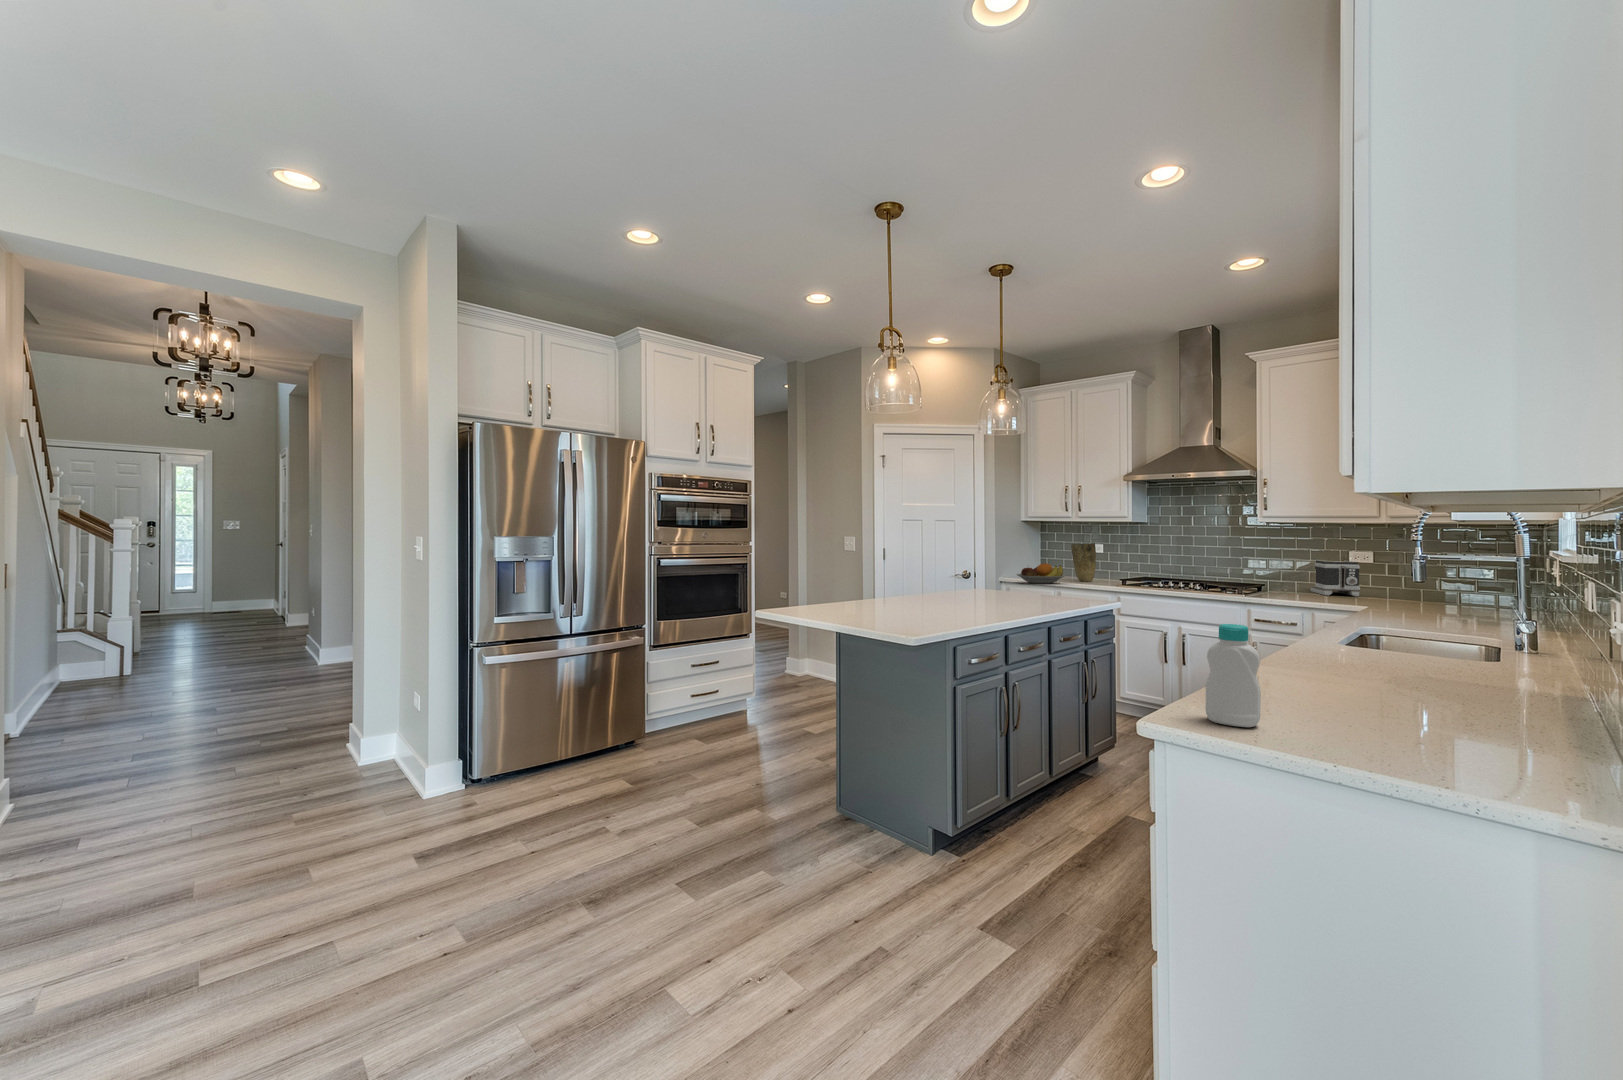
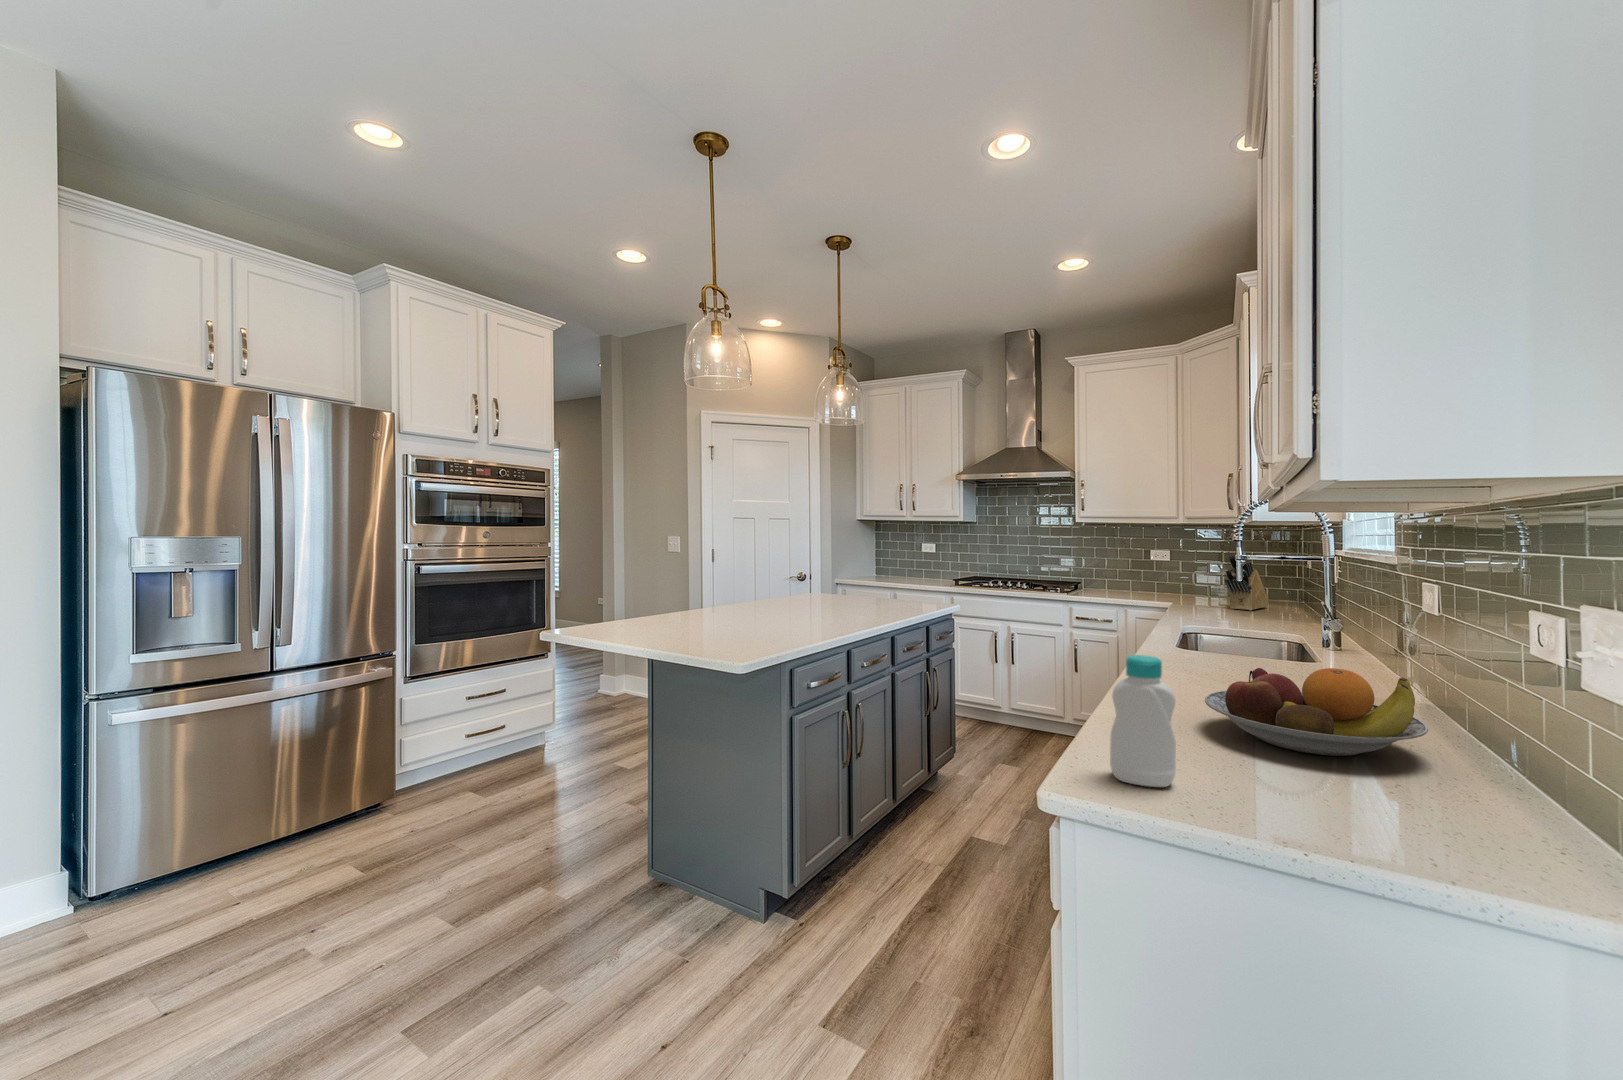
vase: present [1071,543,1096,582] -> none [903,542,927,582]
knife block: none [1423,554,1482,614] -> present [1225,553,1269,610]
toaster: present [1310,560,1360,596] -> none [1122,558,1166,593]
fruit bowl: present [1017,563,1065,584] -> present [1205,668,1428,756]

